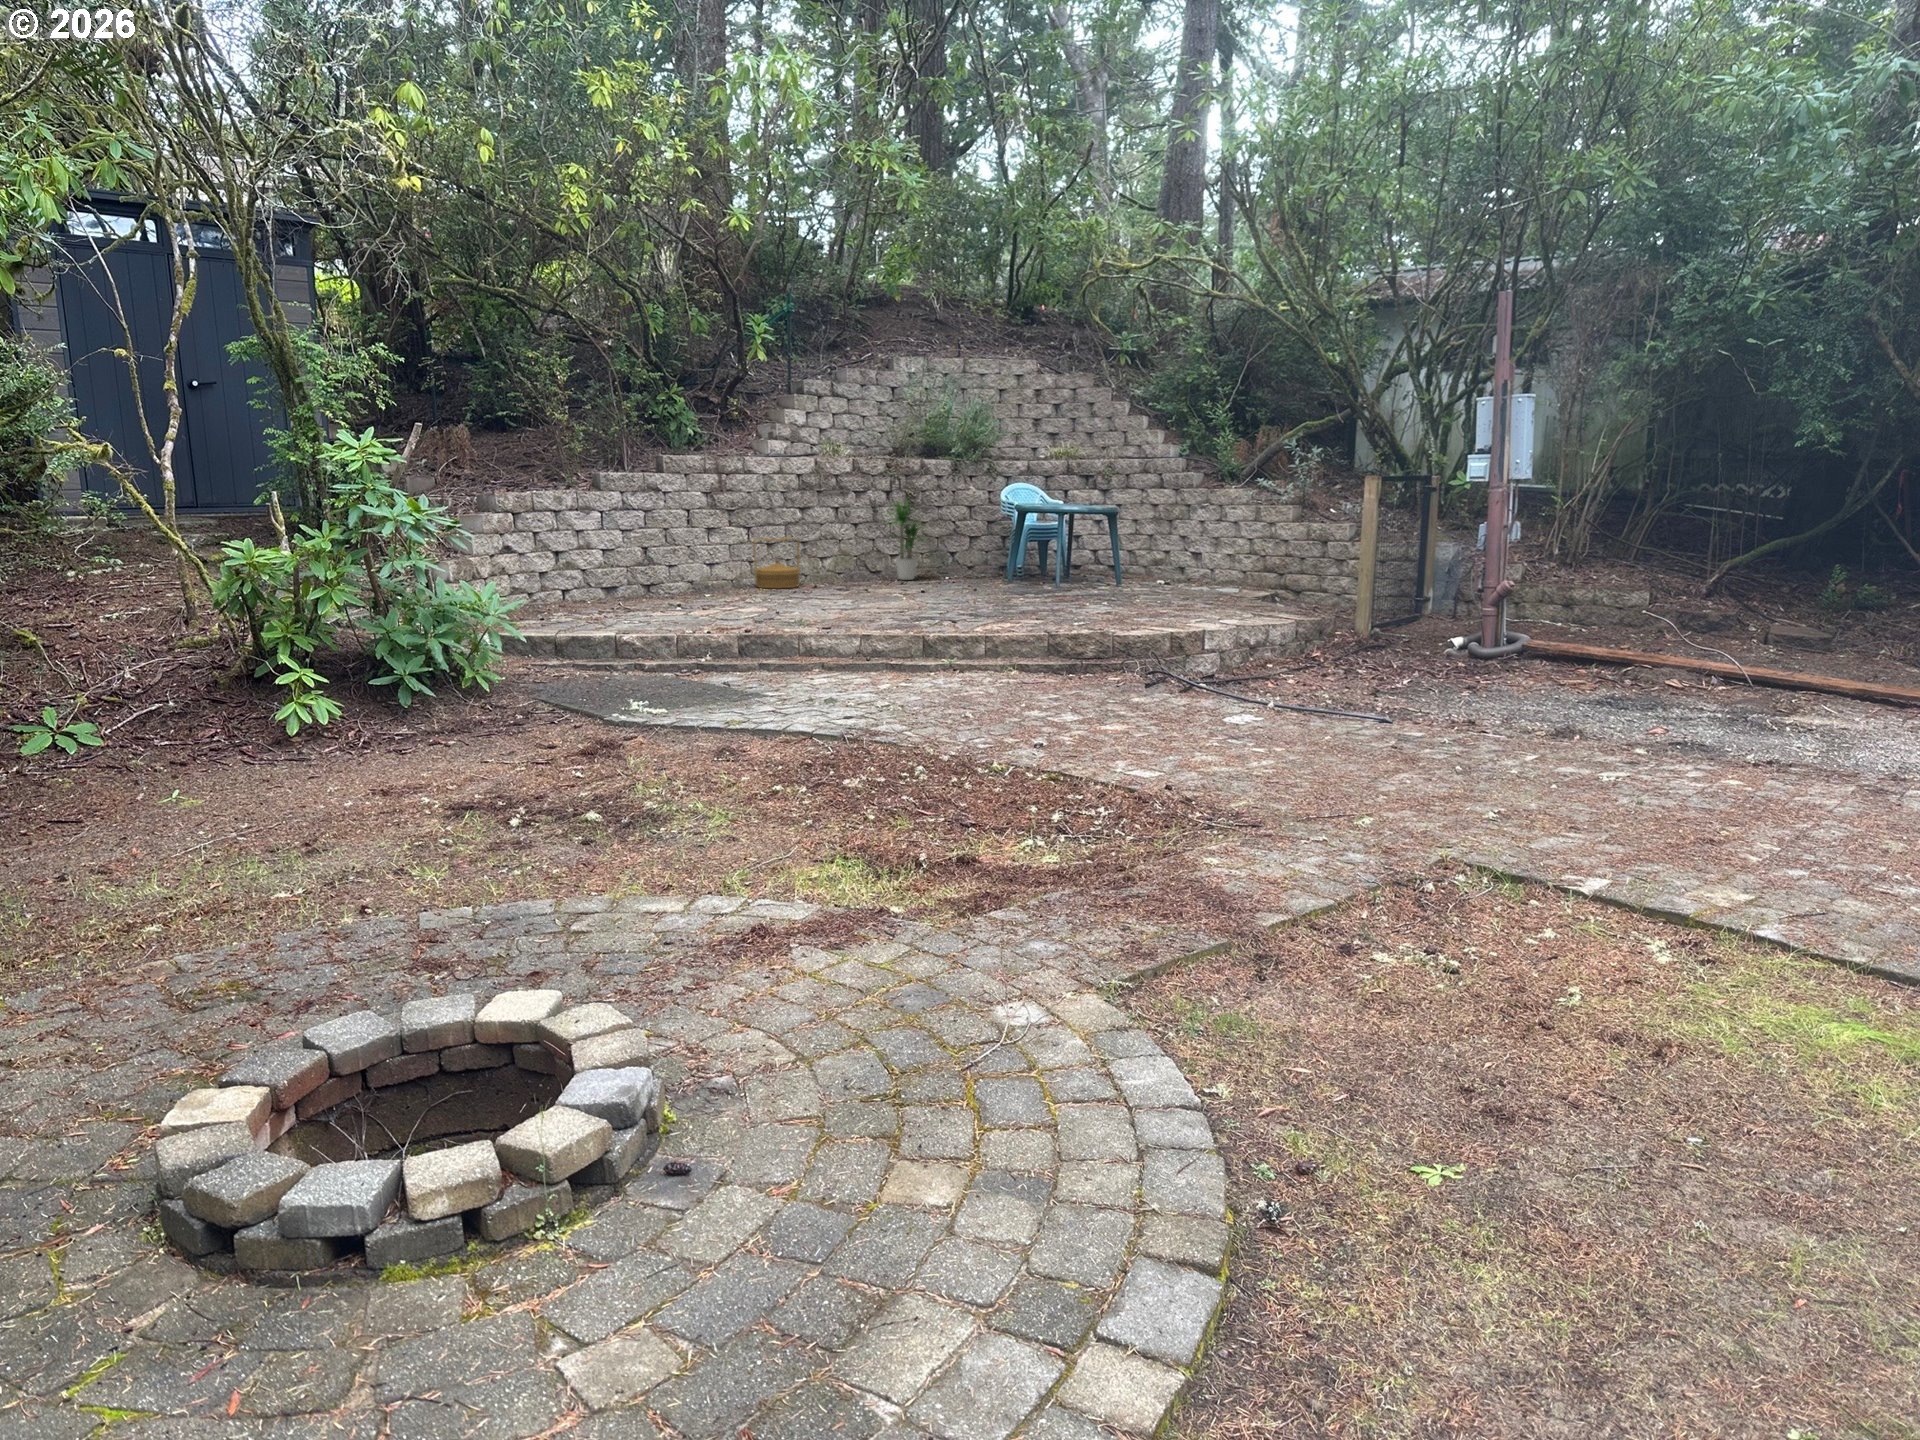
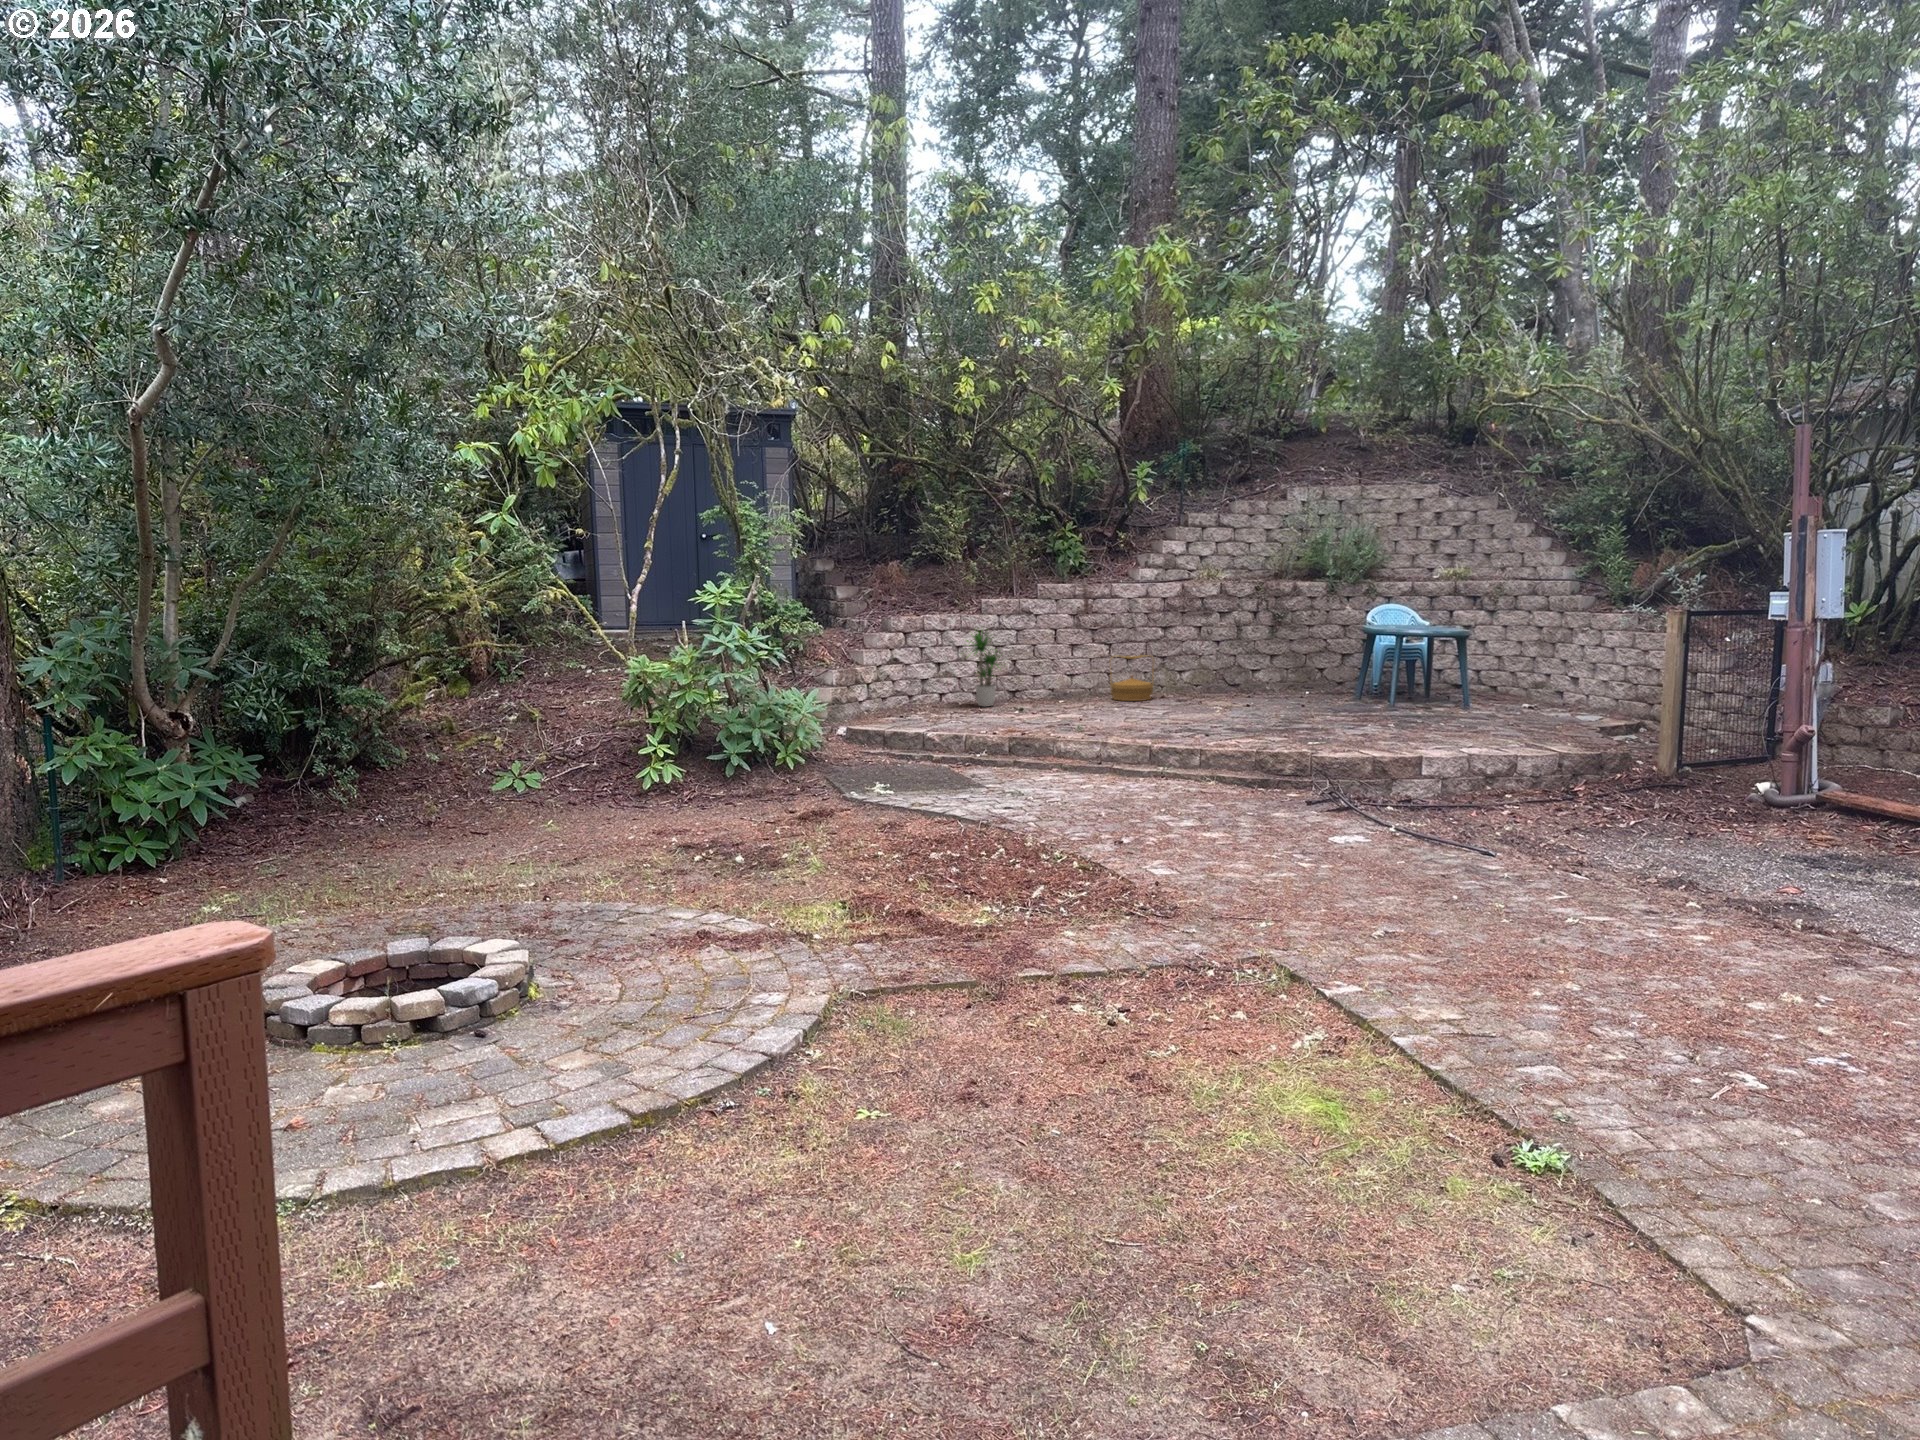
potted plant: present [891,501,921,580] -> present [967,630,1000,706]

